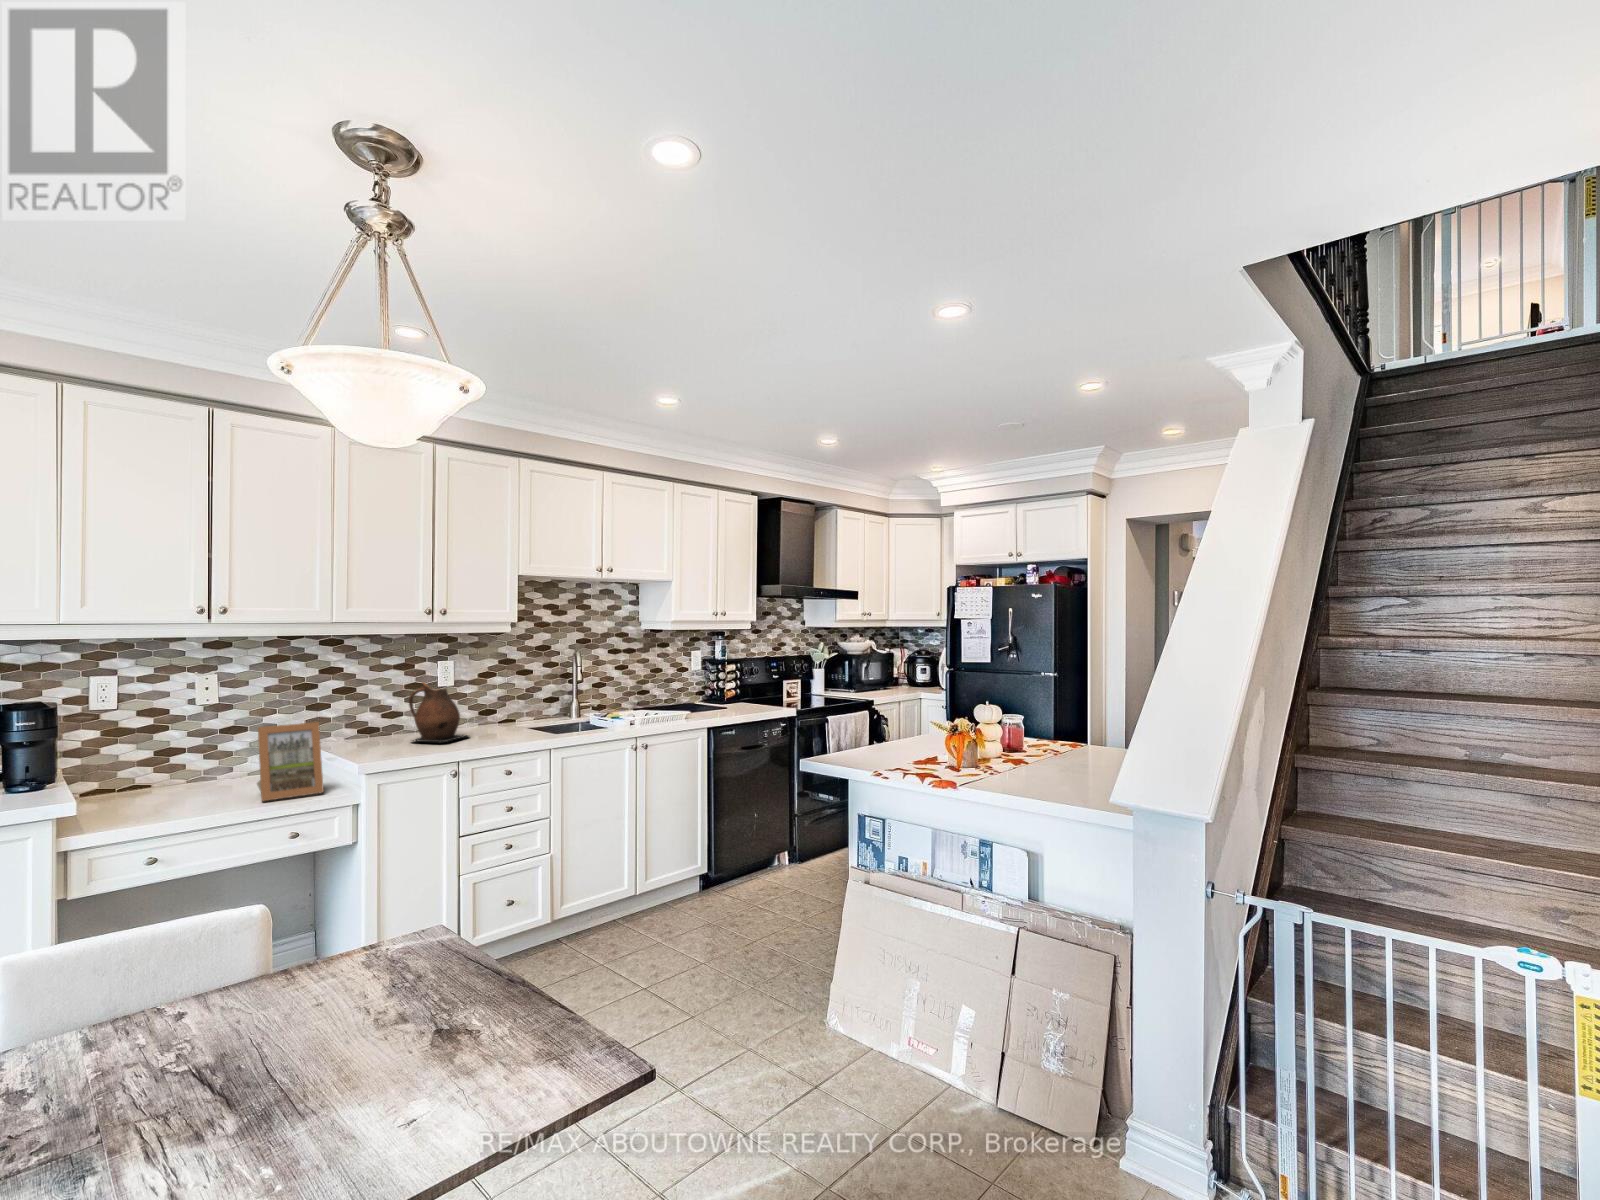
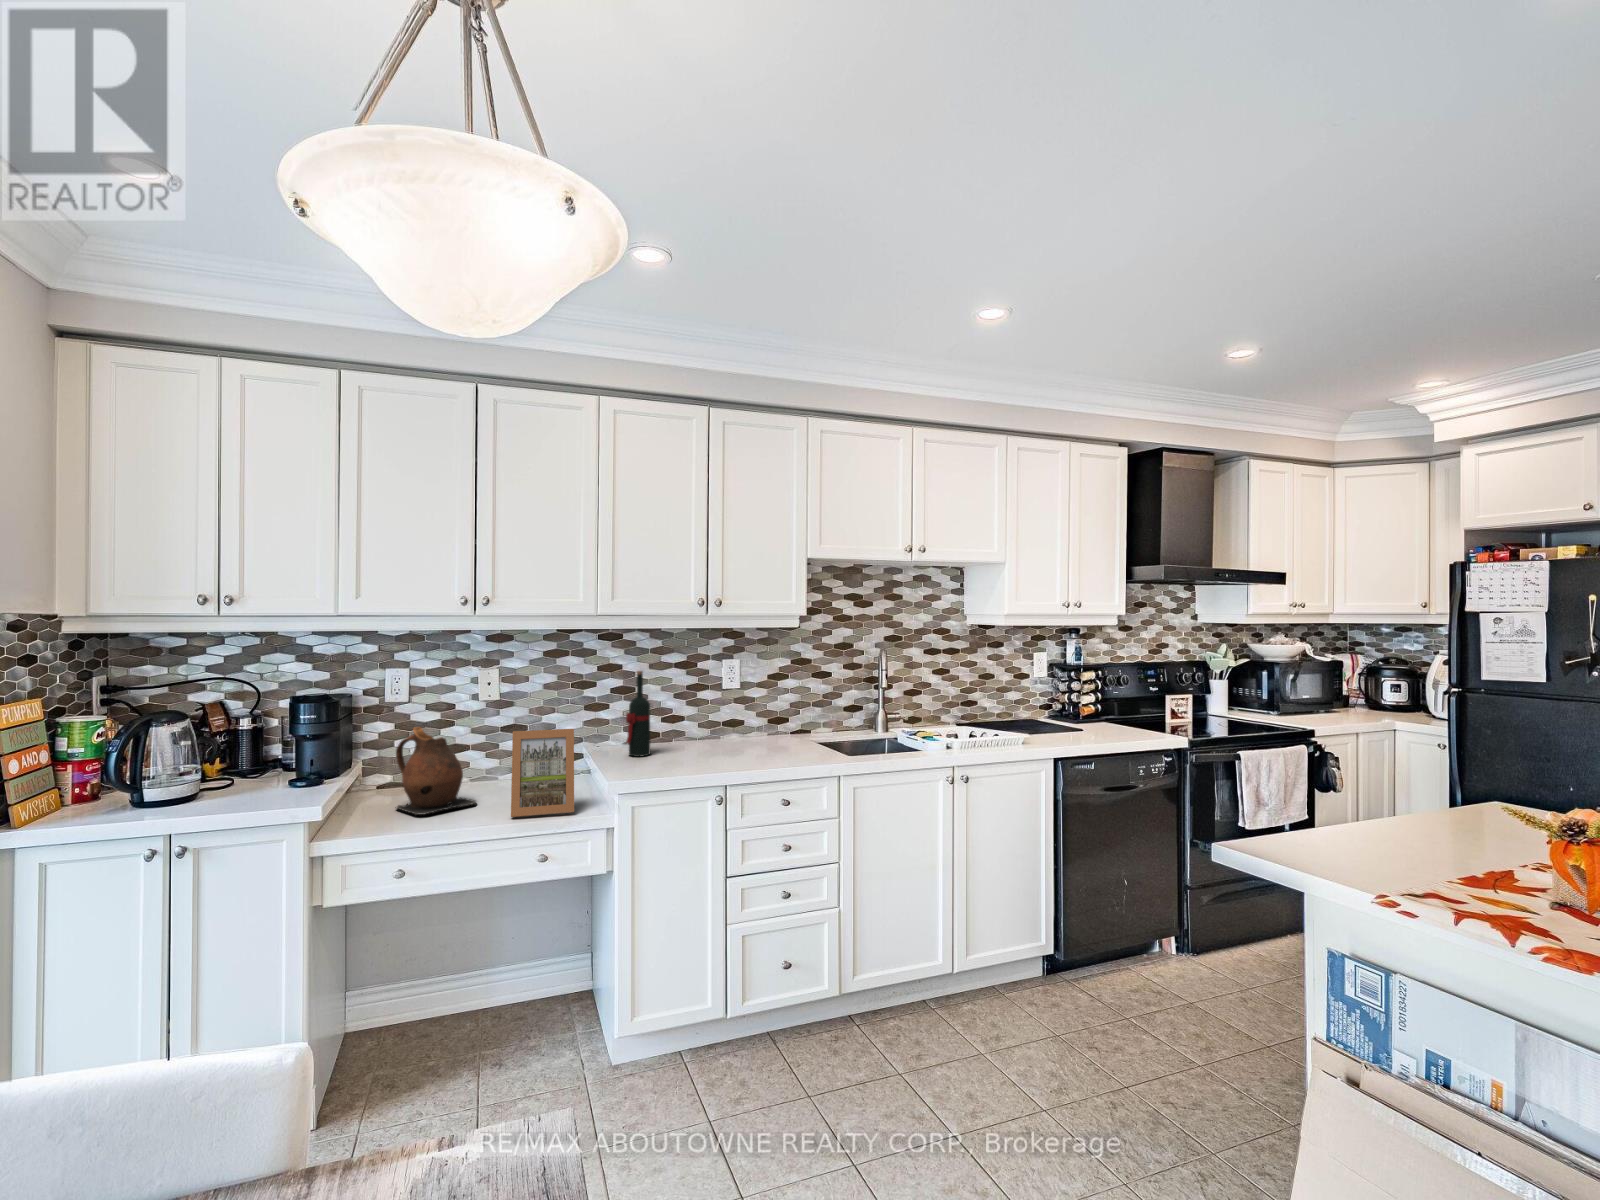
wine bottle: none [356,672,379,746] -> present [626,671,650,757]
ceramic pitcher: present [409,682,468,743] -> present [395,727,477,815]

